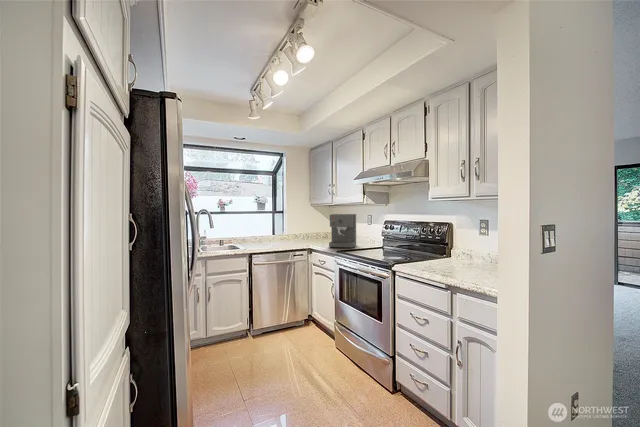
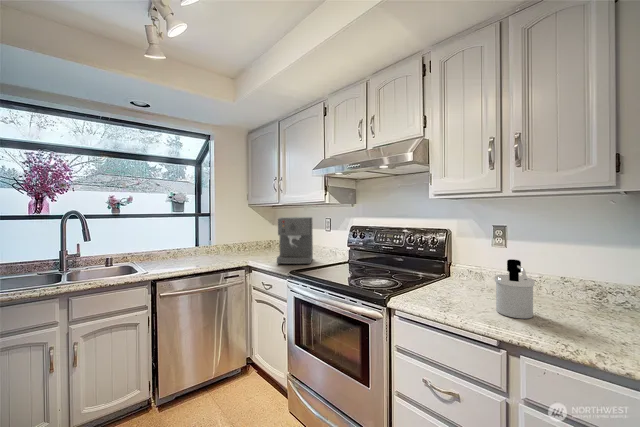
soap dispenser: none [456,240,479,275] -> present [495,259,535,319]

